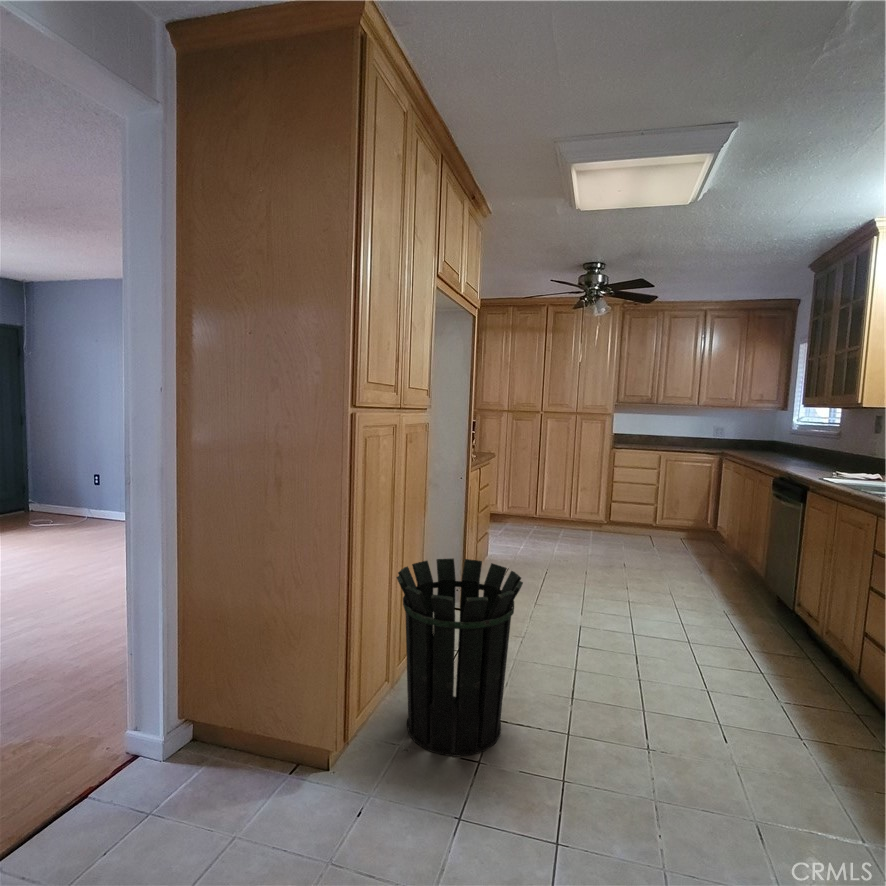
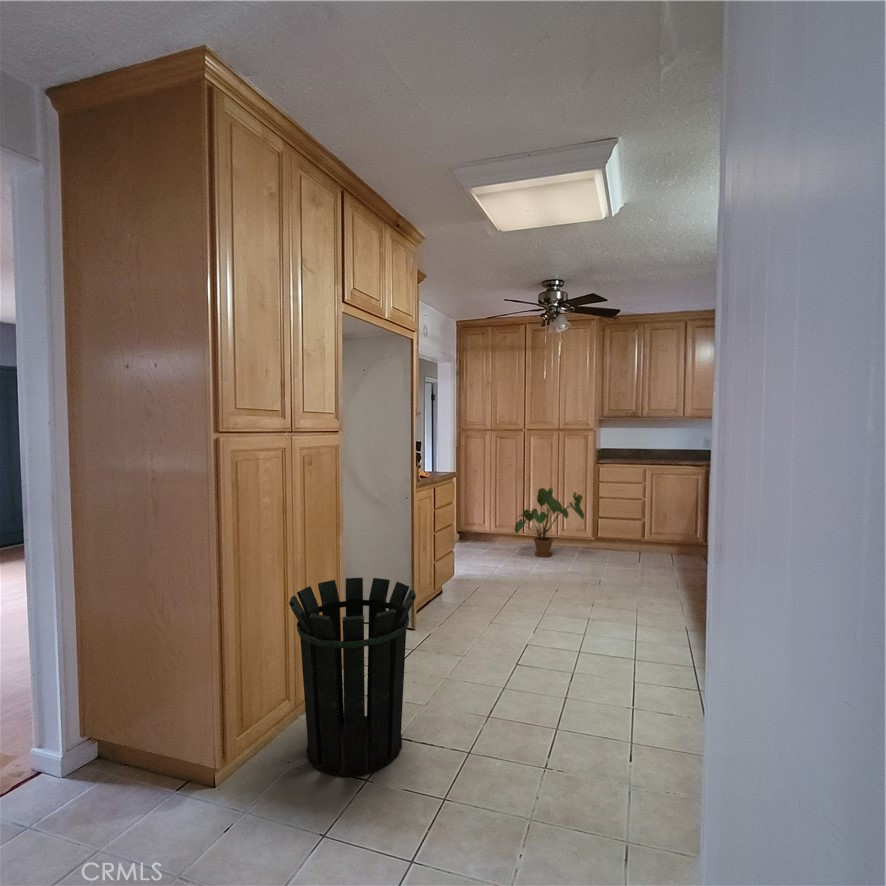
house plant: none [531,472,603,540] -> present [515,488,584,557]

